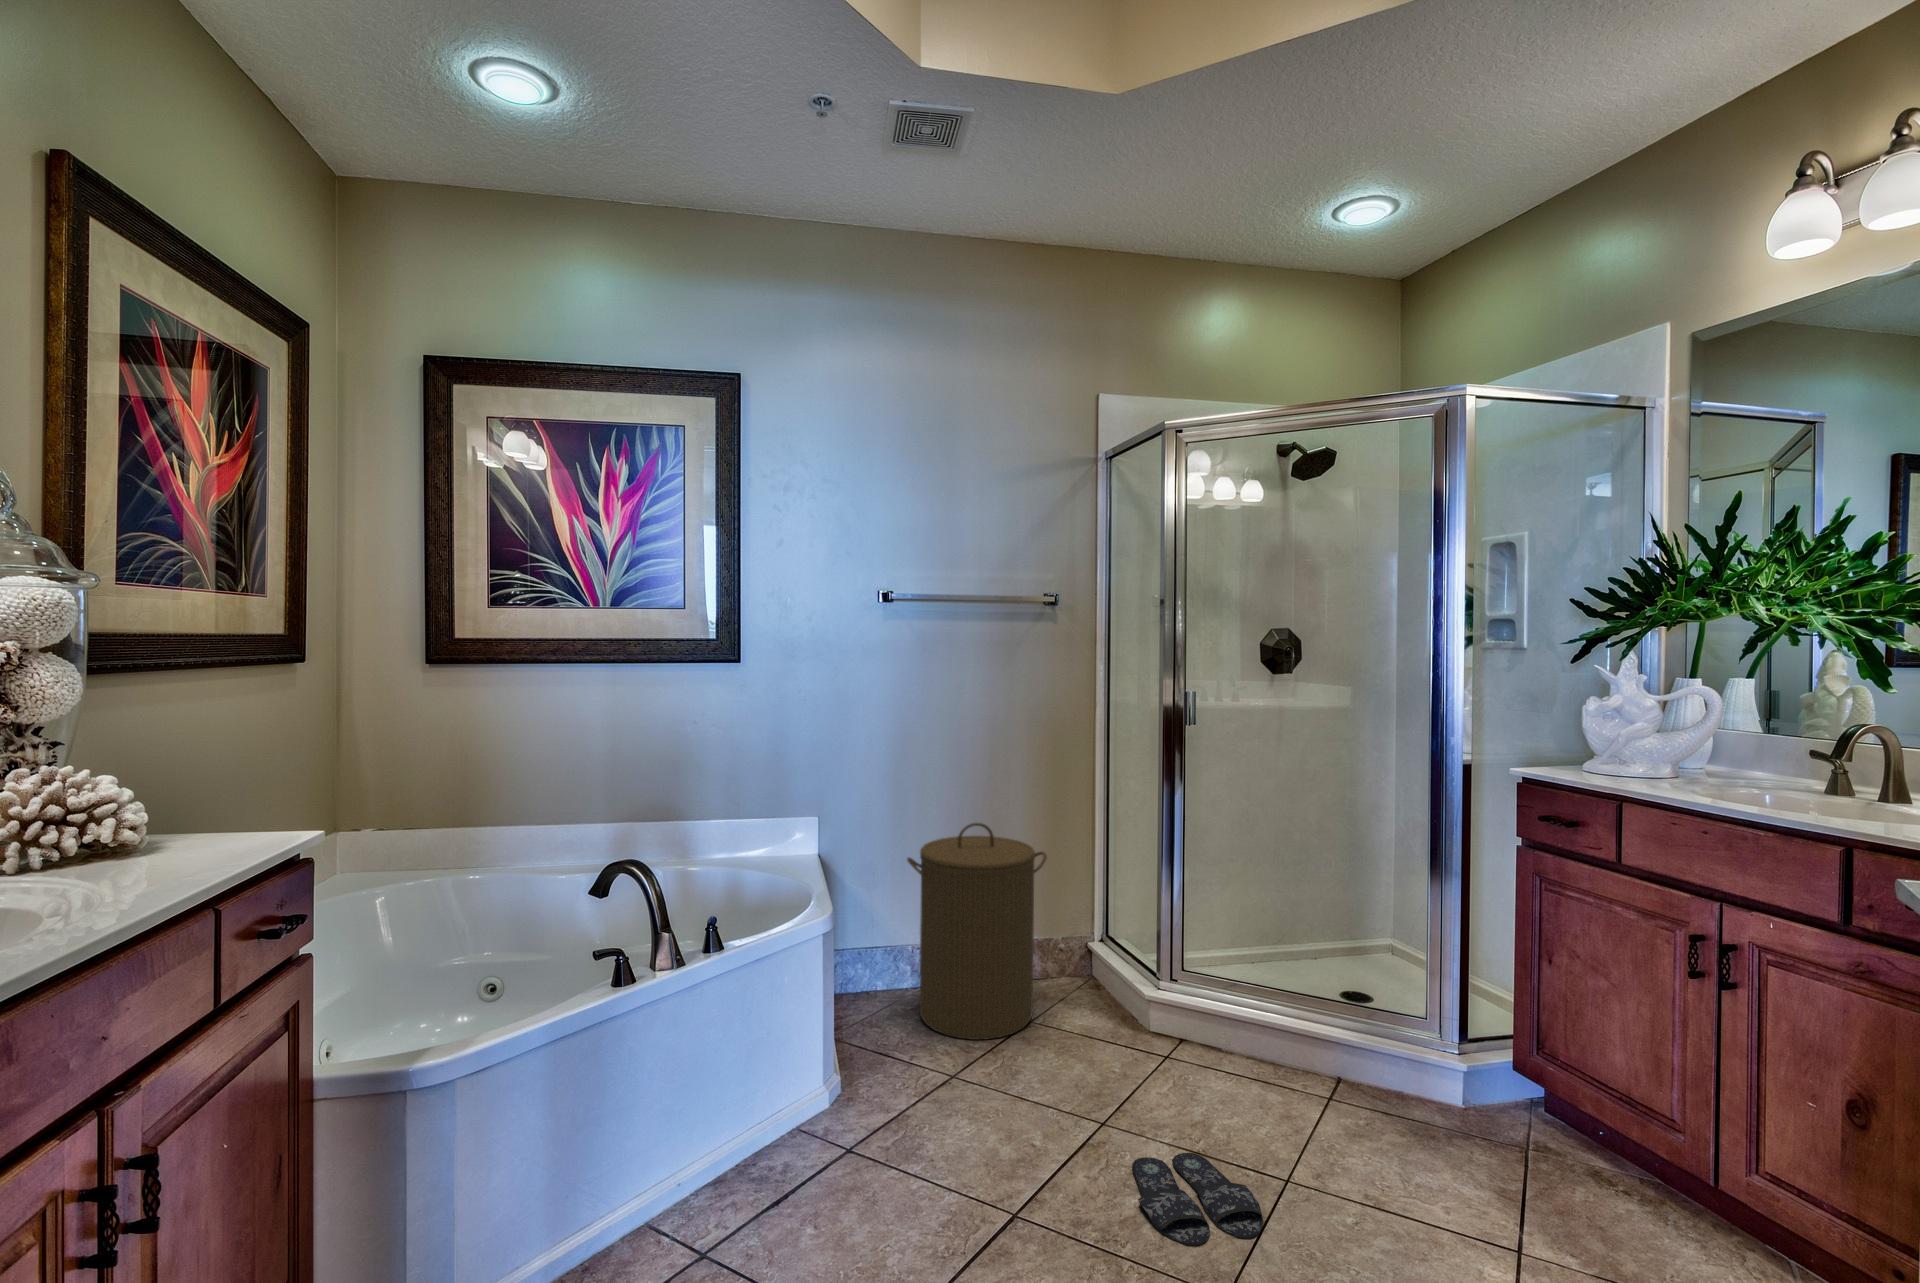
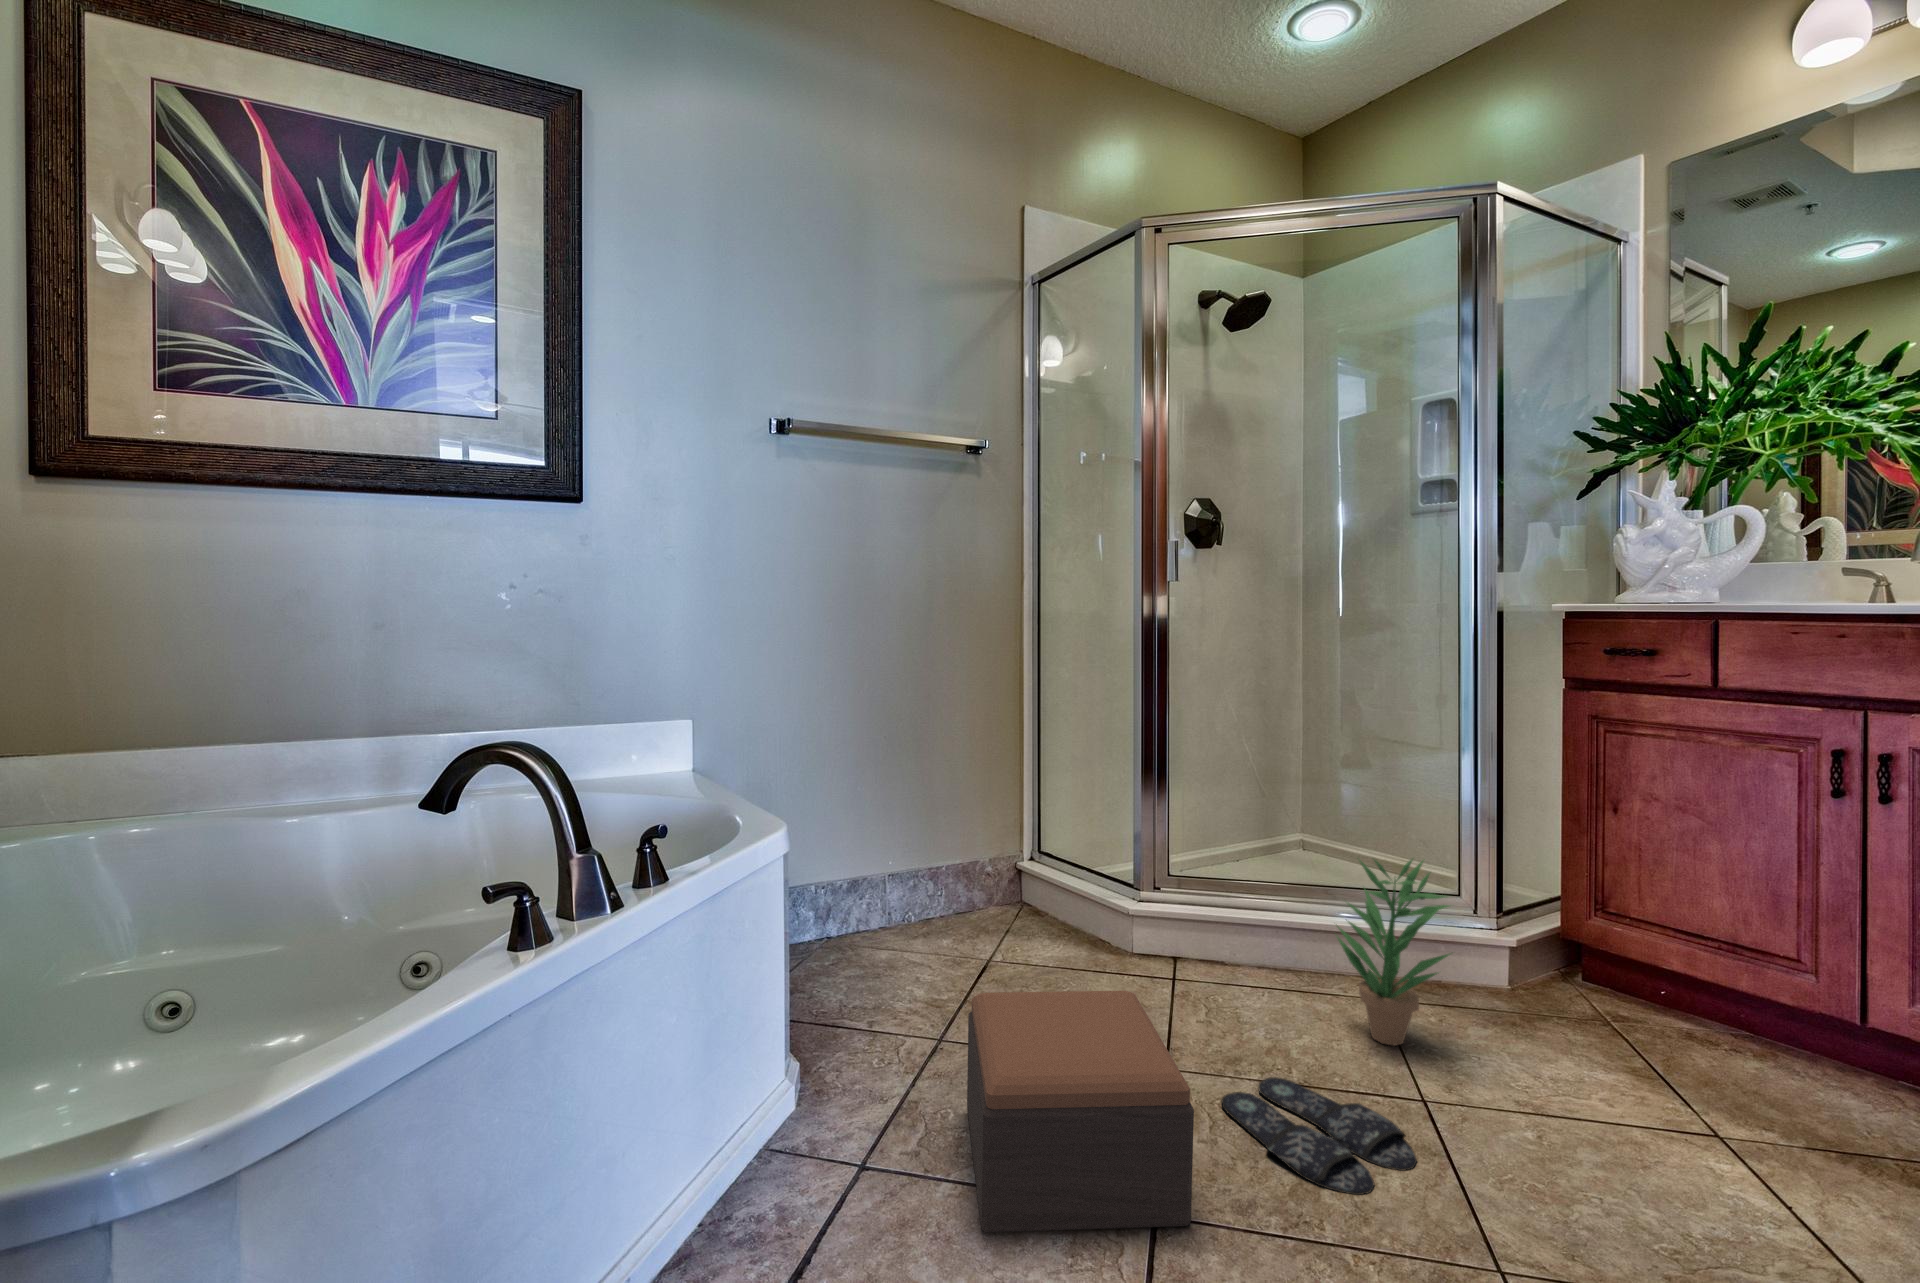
laundry hamper: present [907,823,1047,1040] -> none [832,723,995,990]
potted plant: none [1281,977,1379,1151] -> present [1336,859,1450,1046]
footstool: none [900,1045,1067,1235] -> present [967,991,1194,1233]

